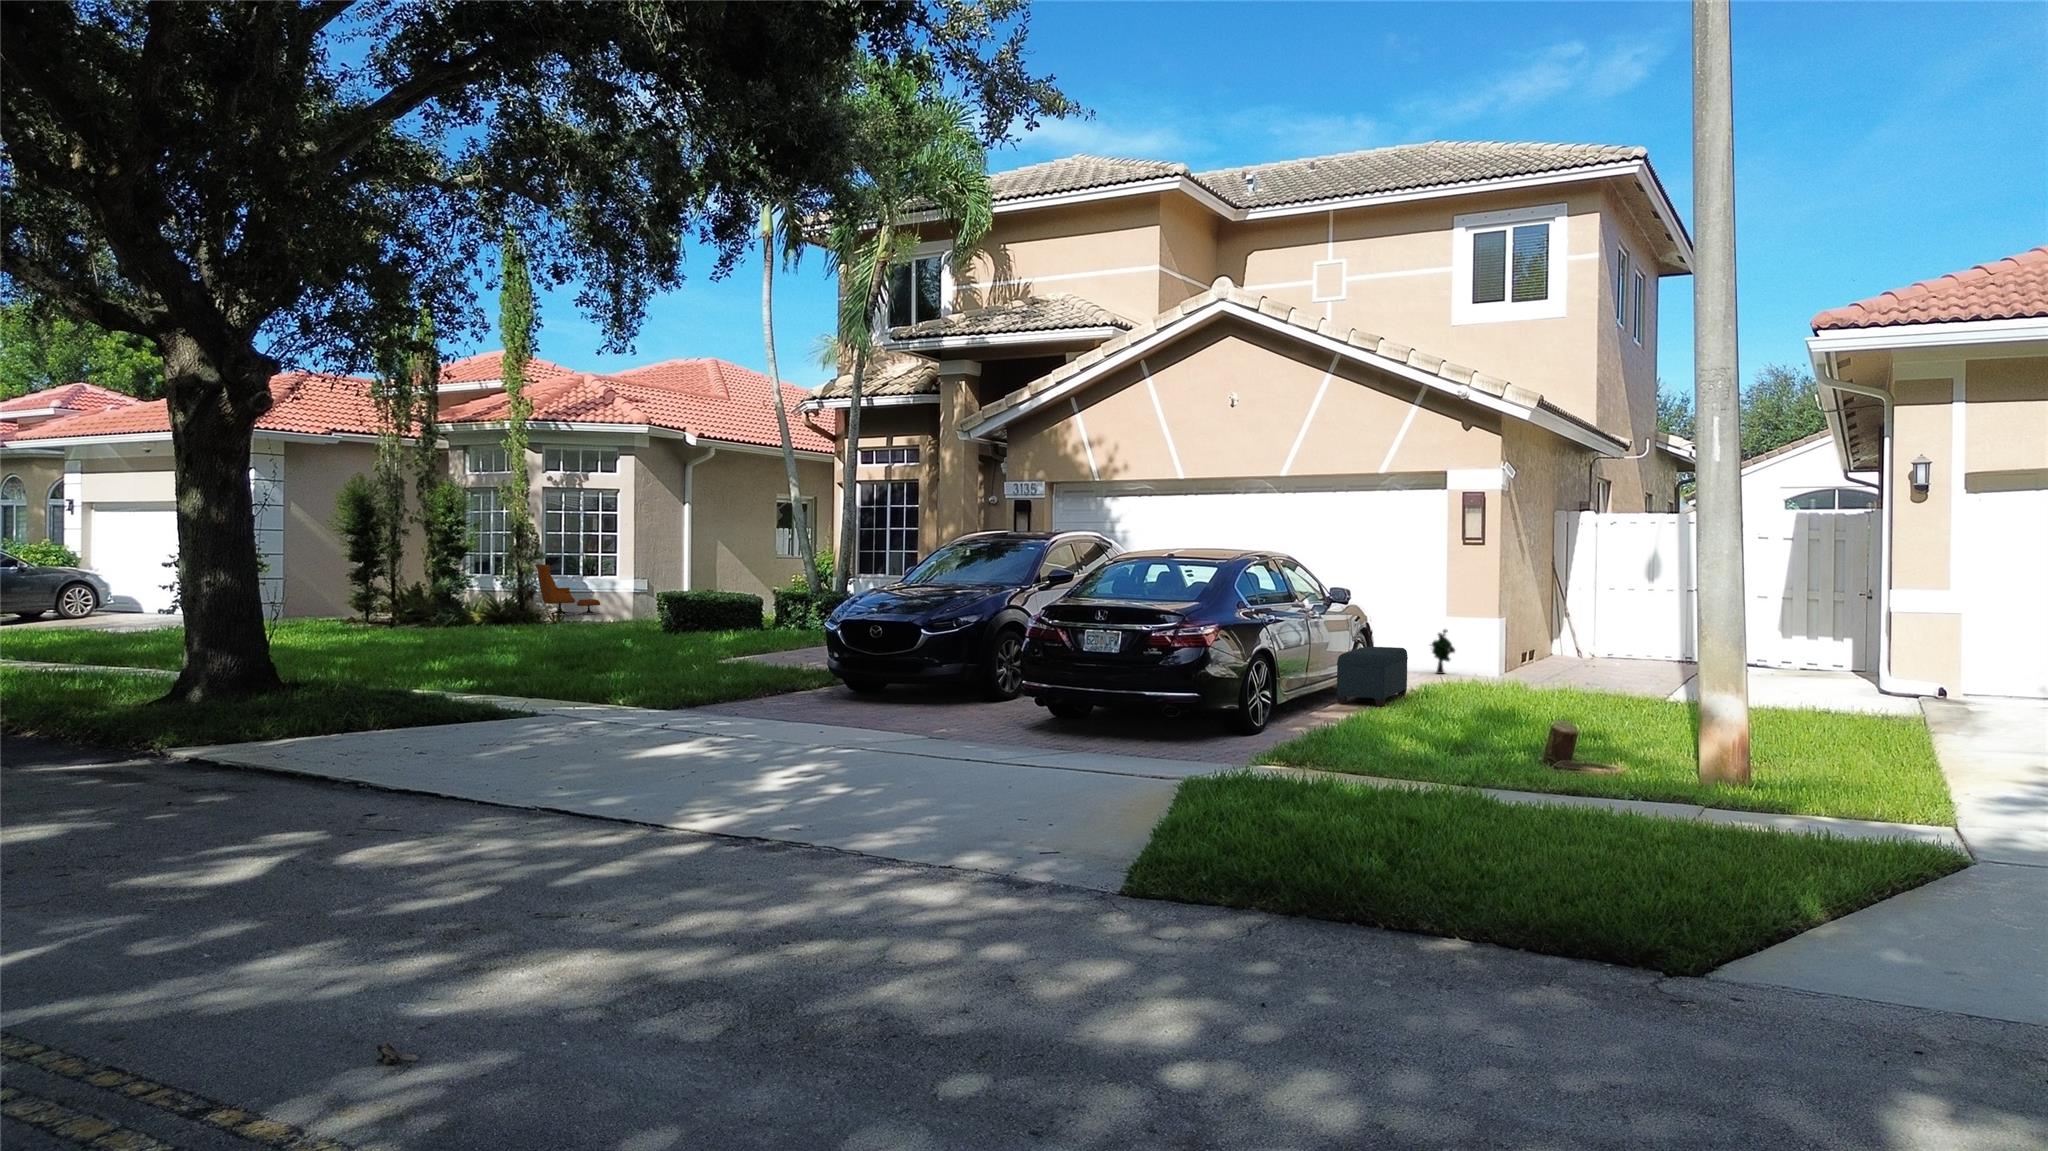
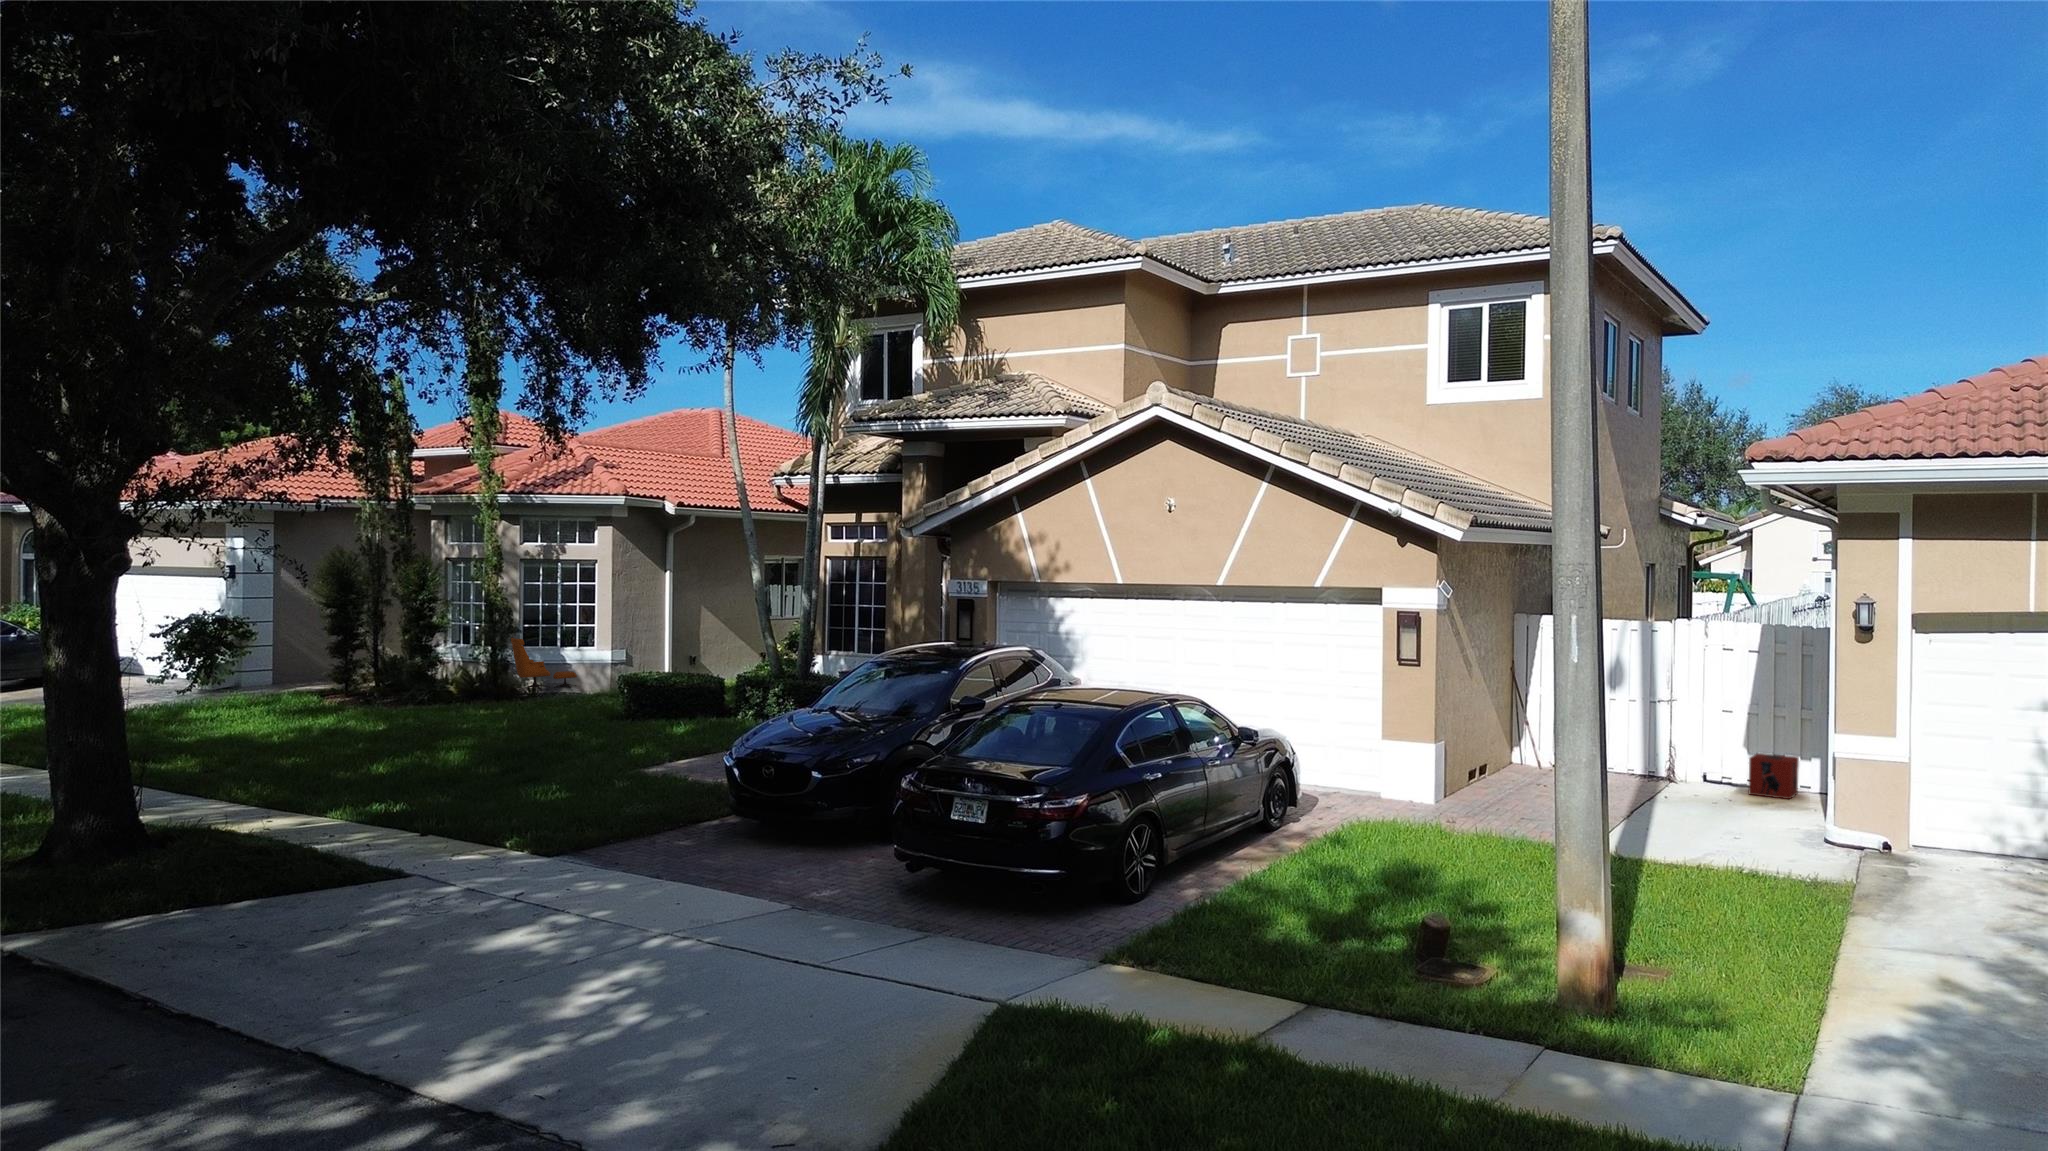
decorative plant: present [1431,630,1455,674] -> none [1365,752,1392,799]
storage box: none [1783,632,1829,671] -> present [1749,753,1799,799]
bench: present [1337,647,1408,706] -> none [1237,783,1321,855]

